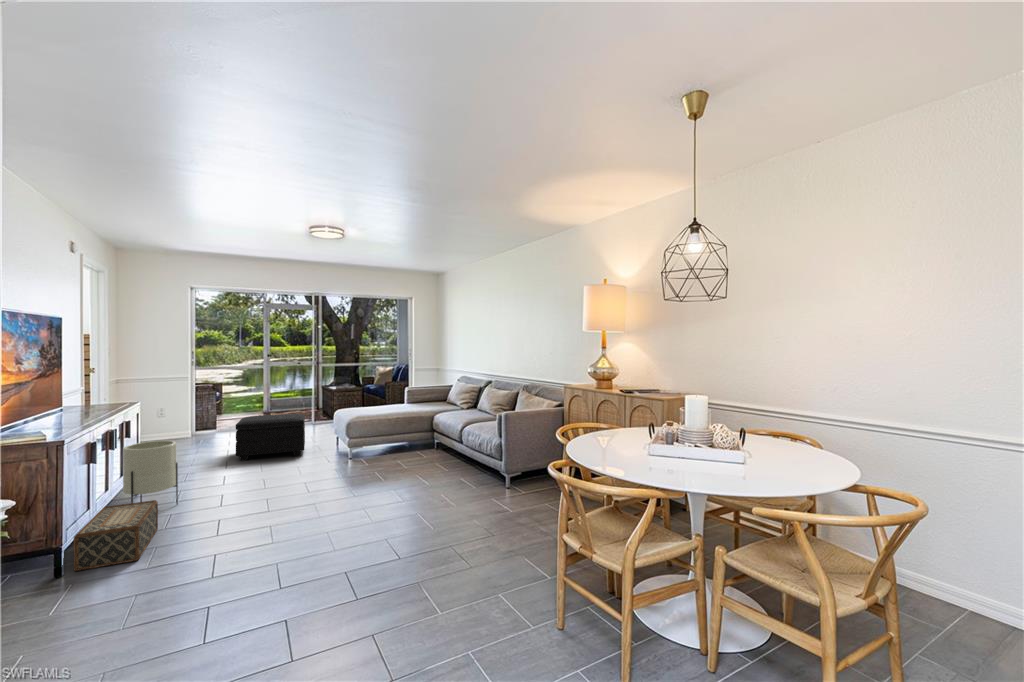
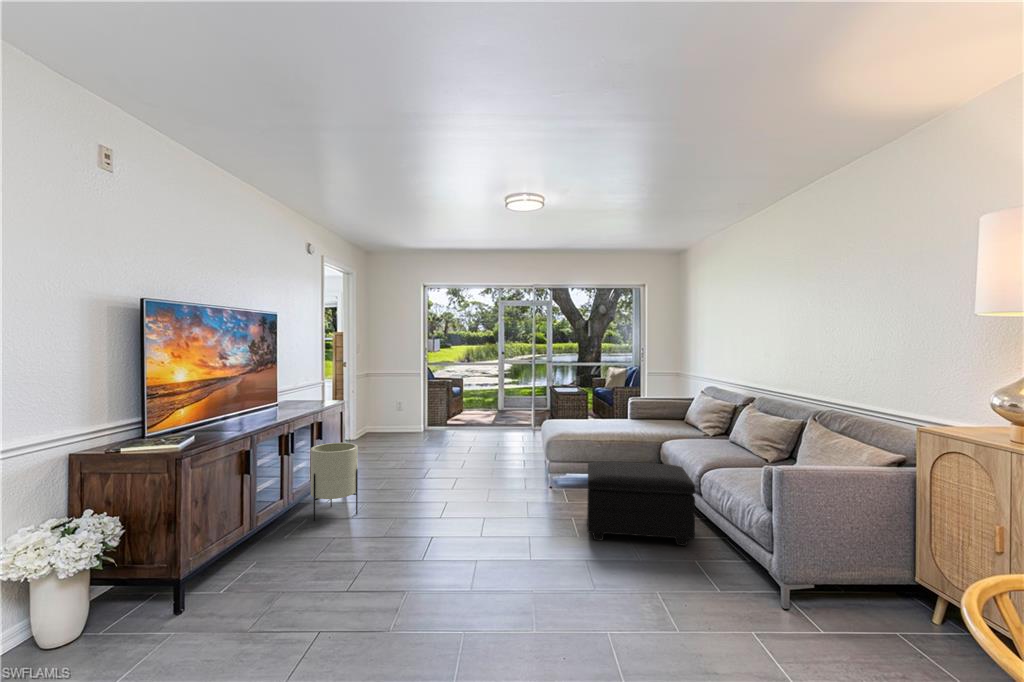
footstool: present [236,414,305,461] -> present [587,462,695,546]
woven basket: present [74,500,158,571] -> none [224,511,320,584]

